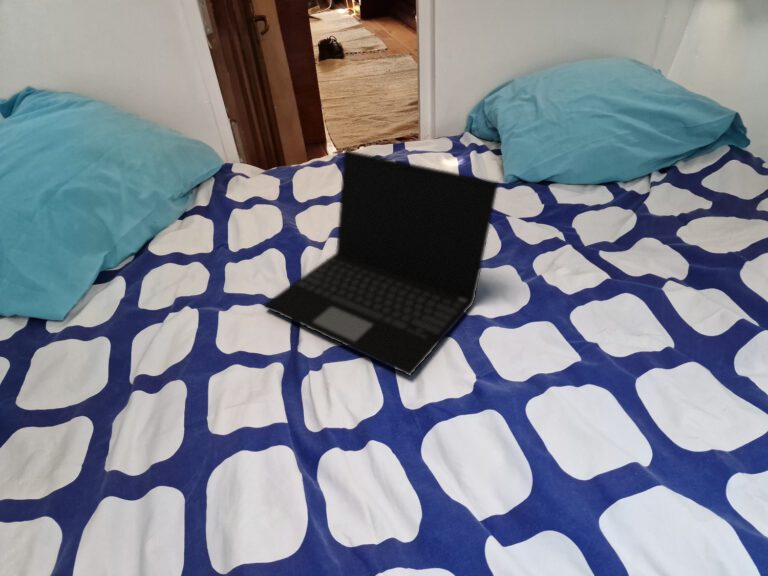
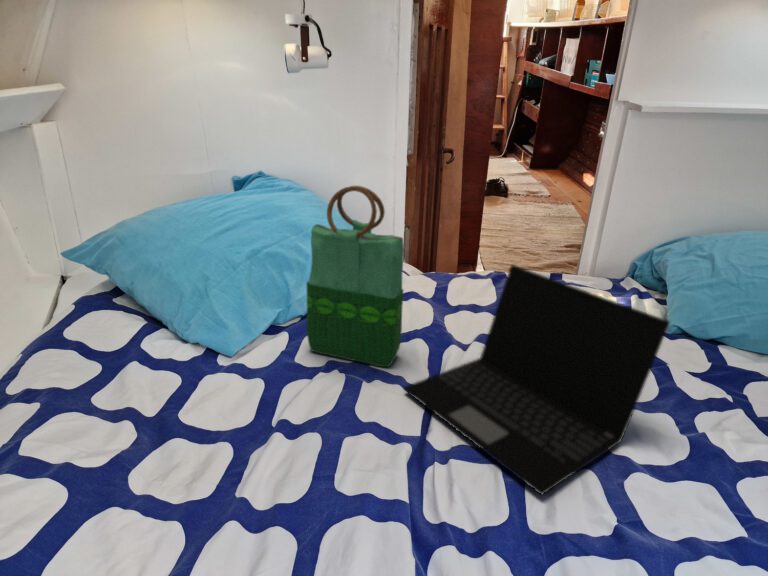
tote bag: none [105,92,252,291] -> present [306,186,404,367]

